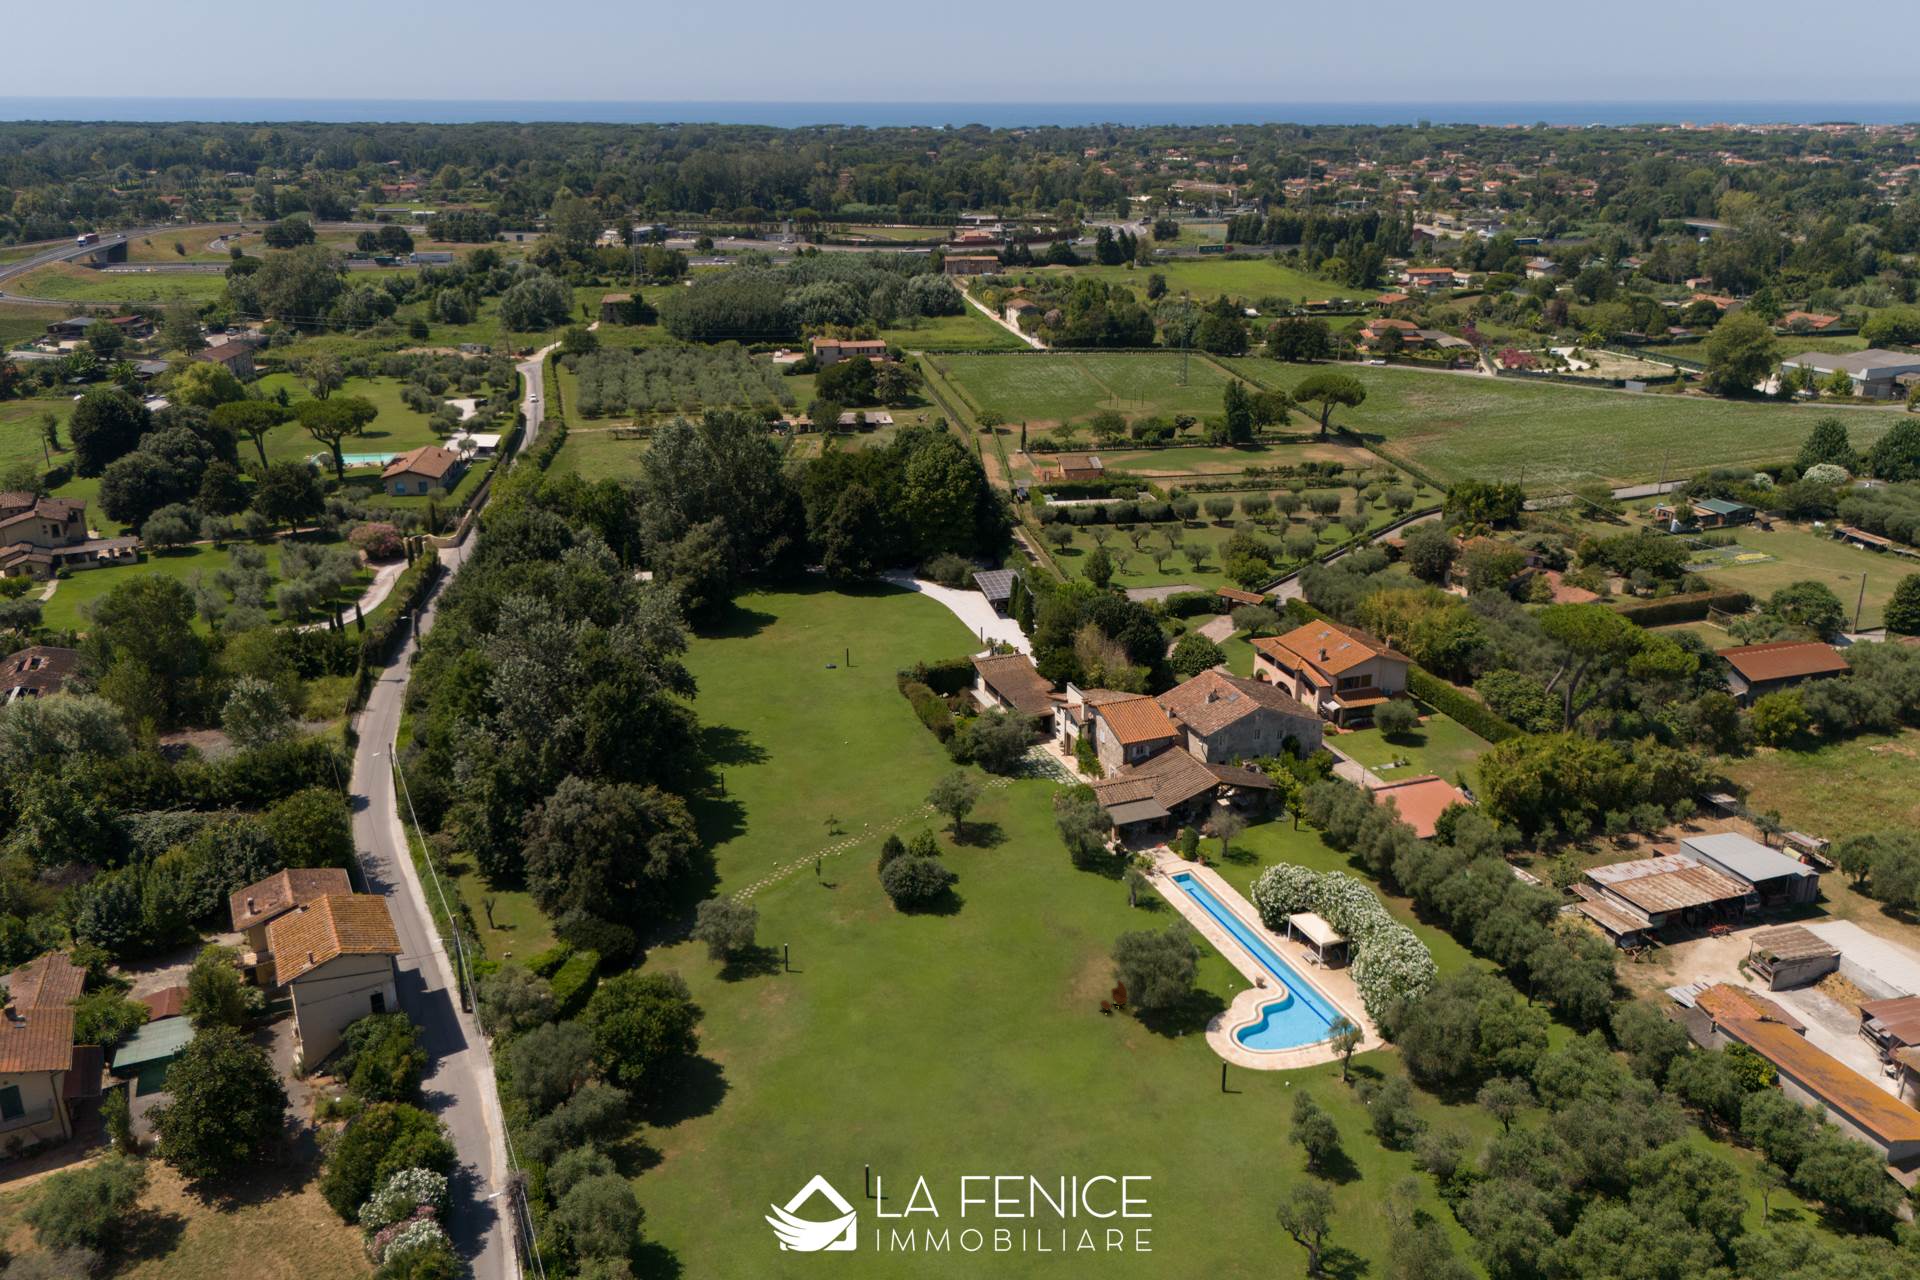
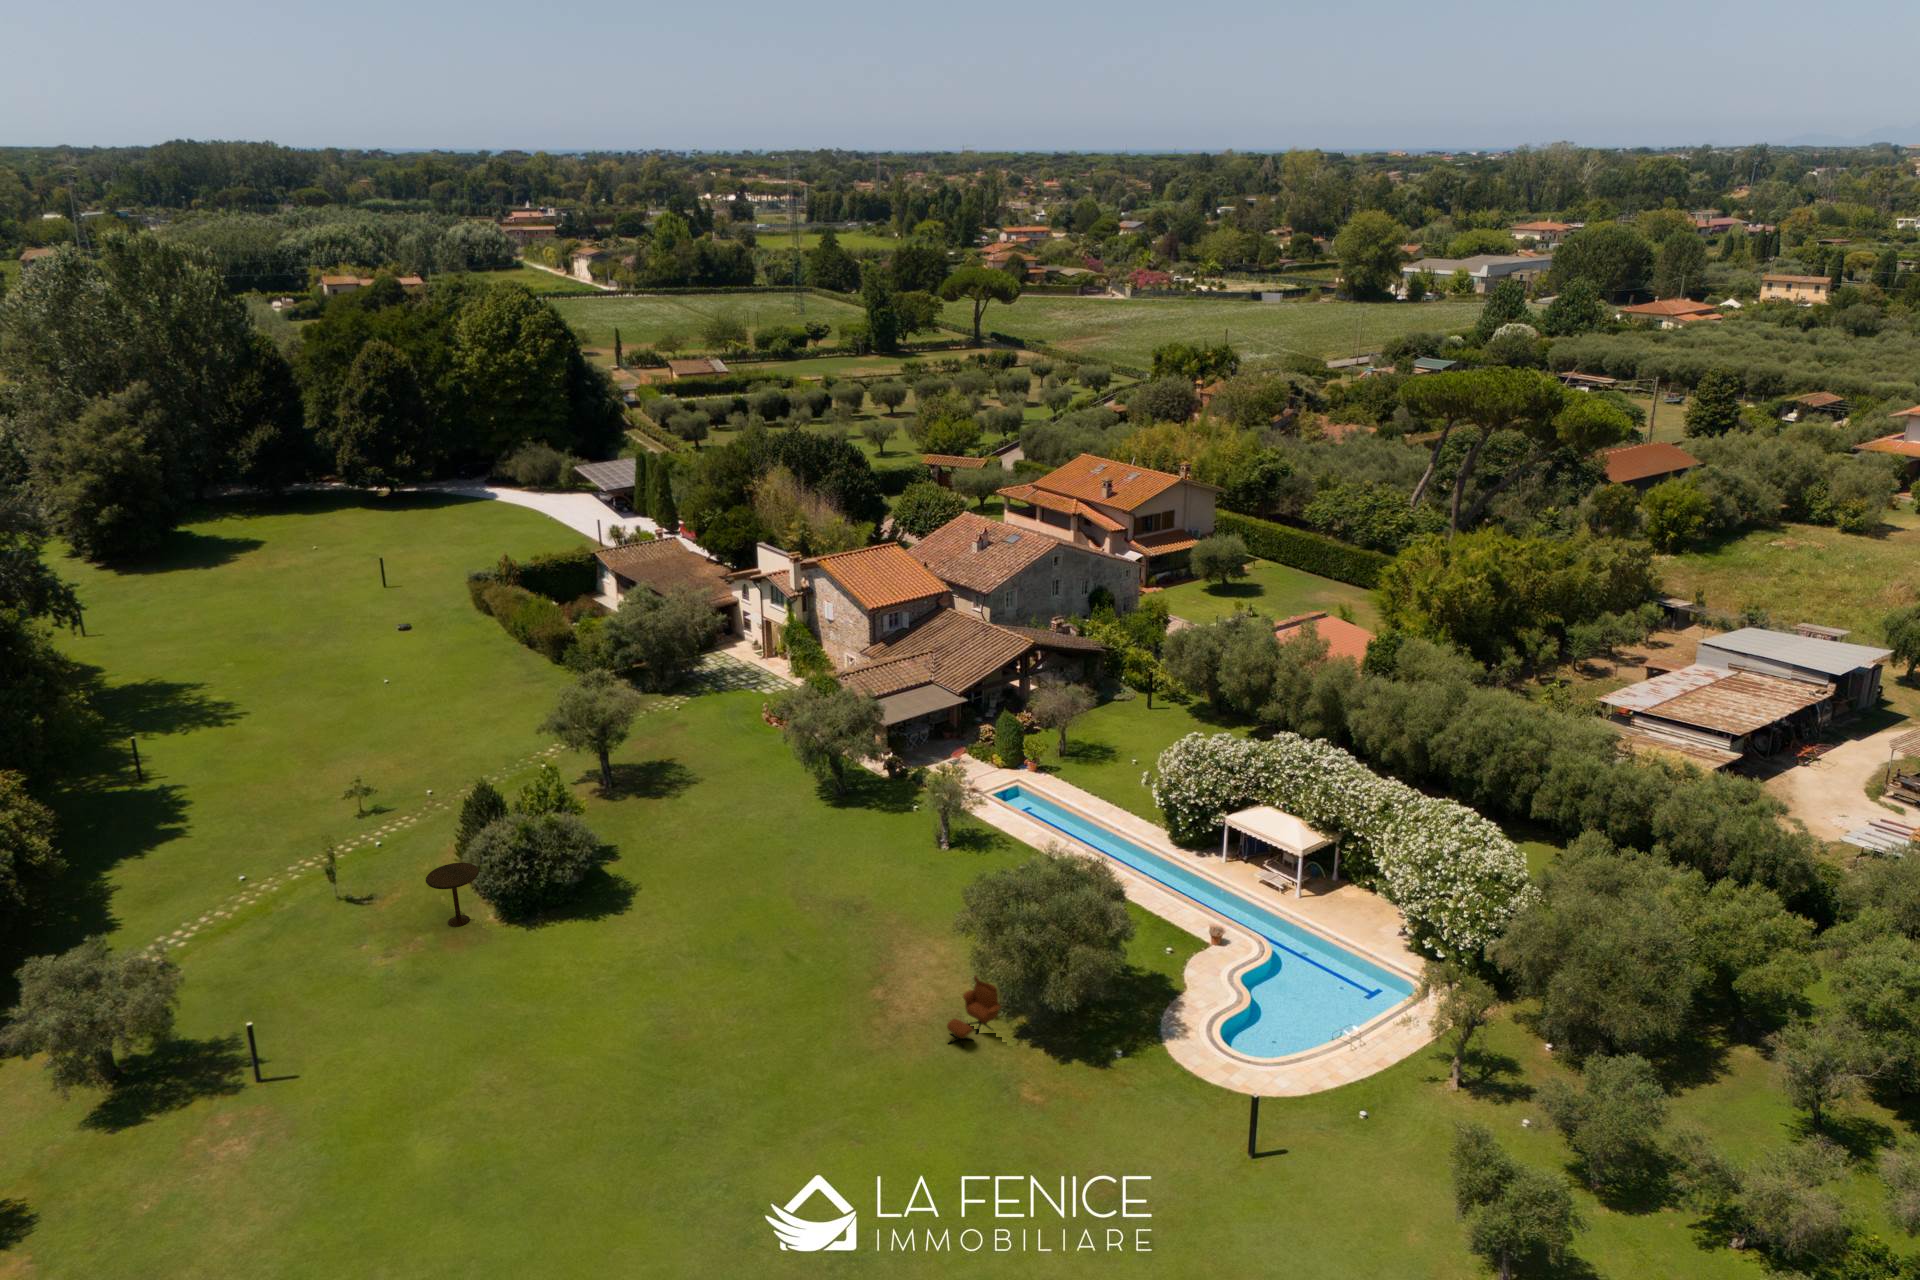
pedestal table: none [867,877,891,909] -> present [426,863,479,927]

